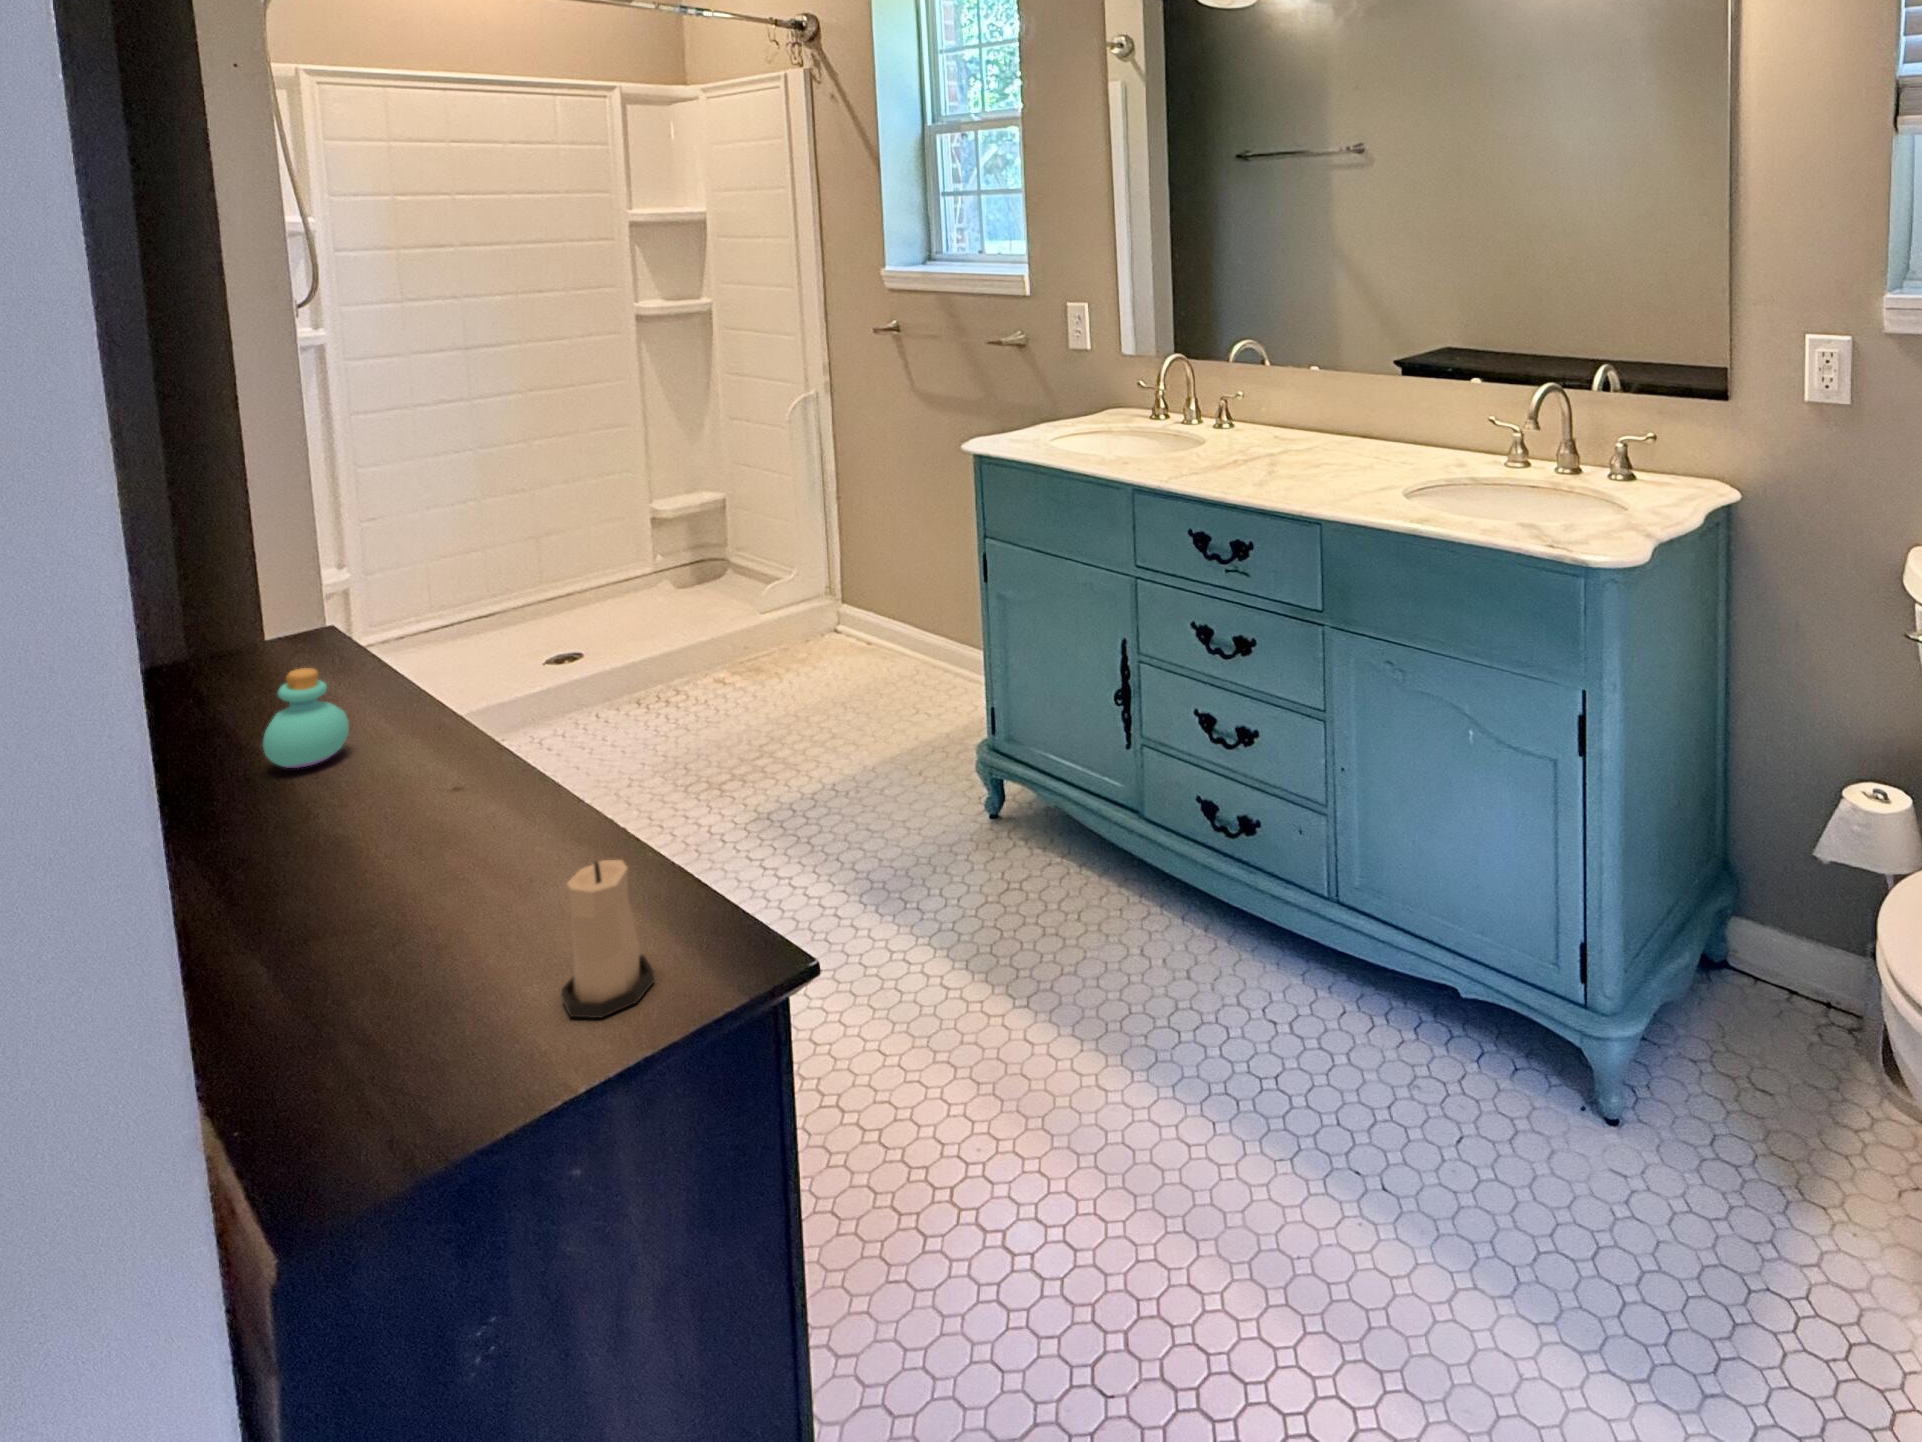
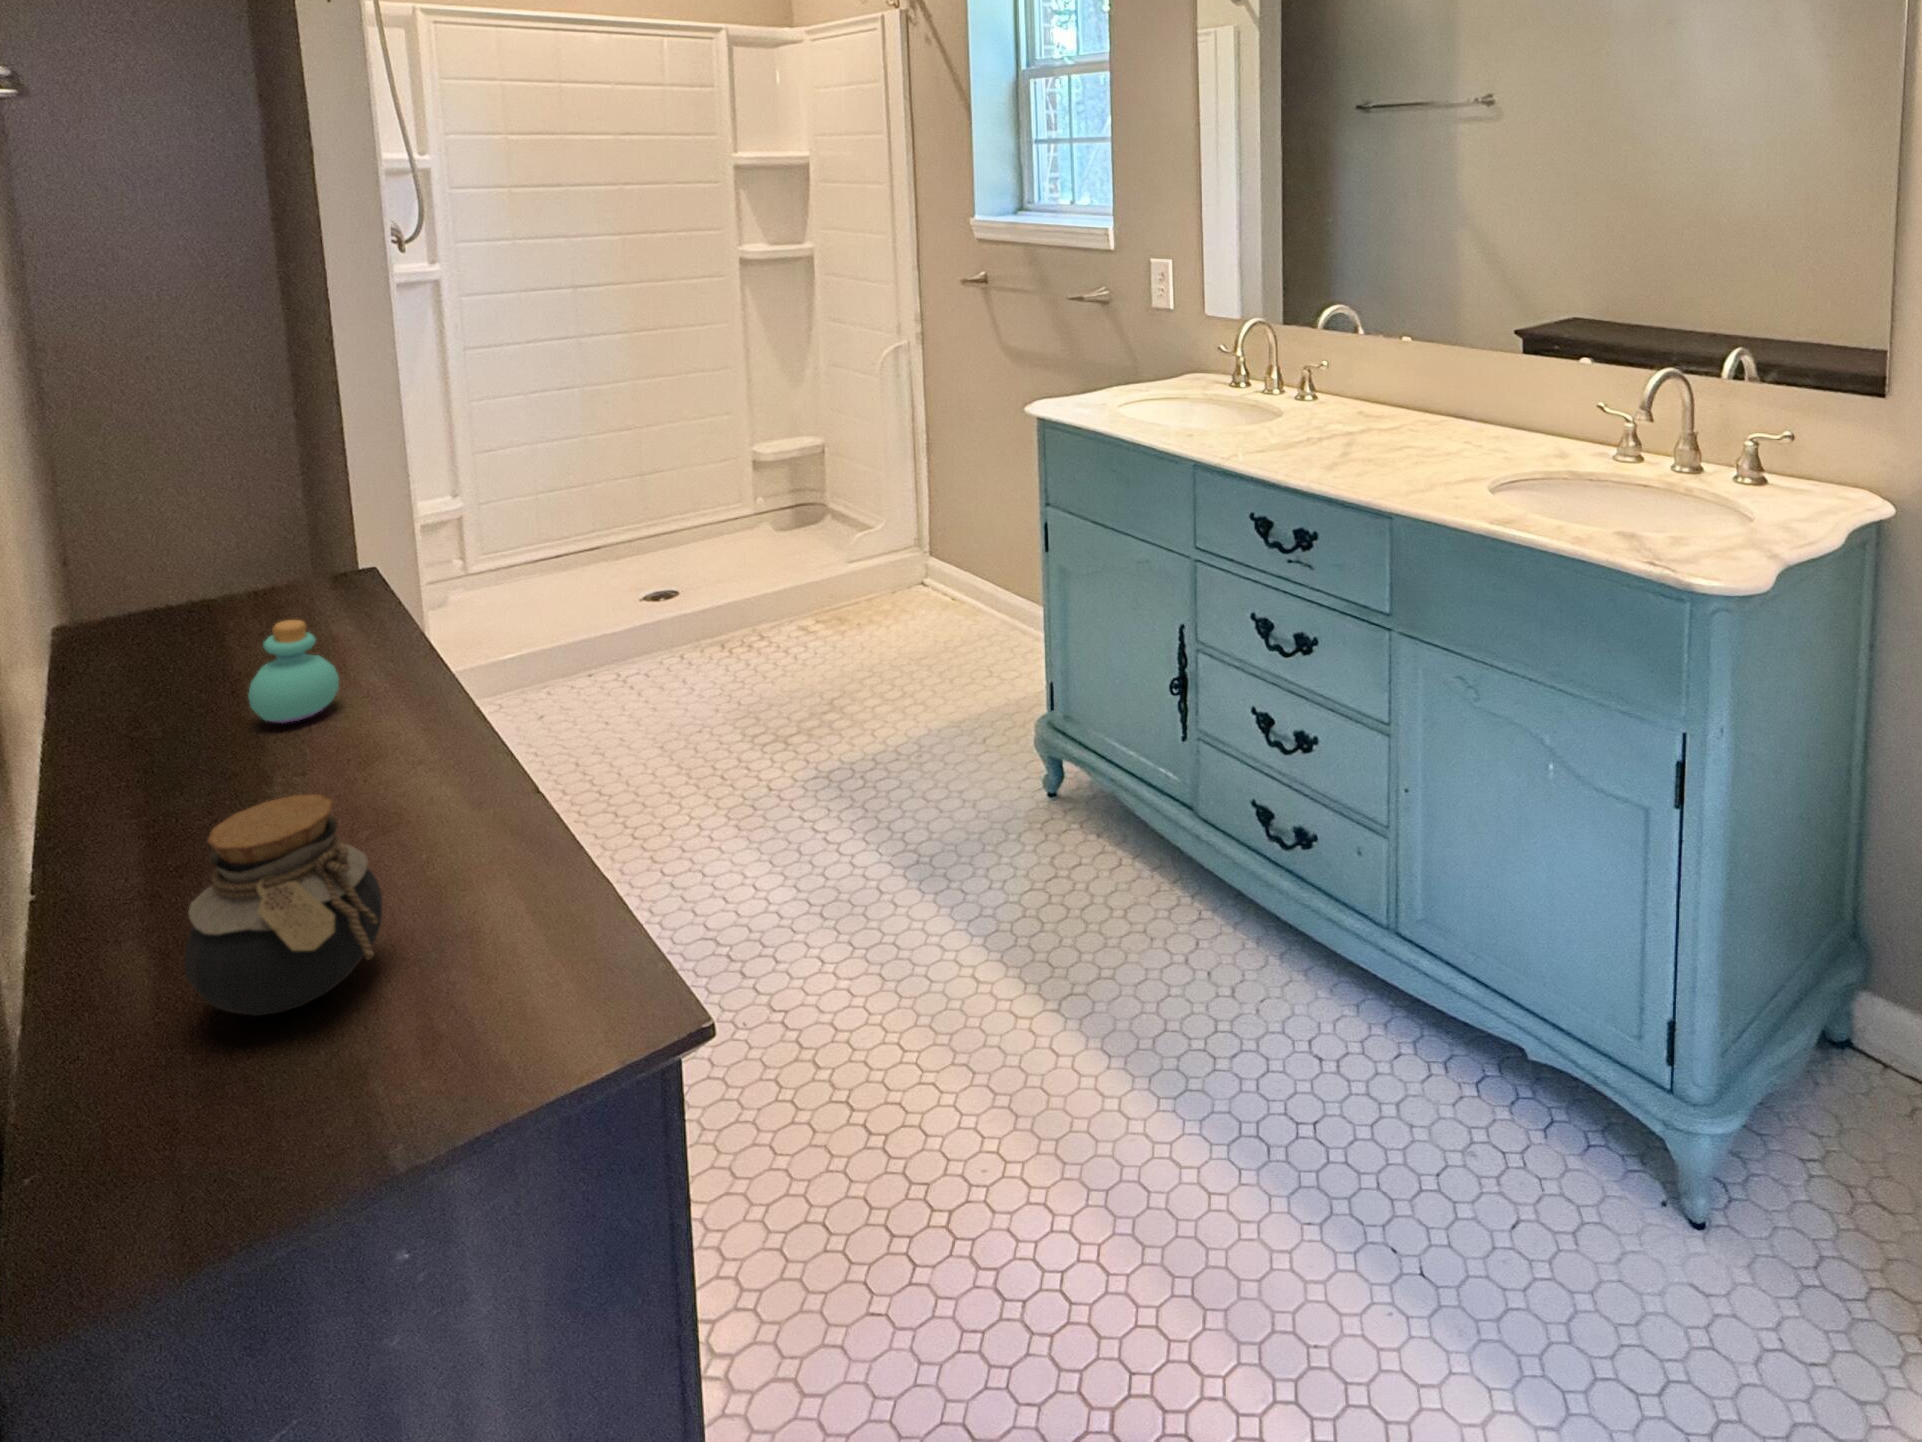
jar: none [323,797,498,996] -> present [184,794,383,1016]
candle: present [561,860,654,1018] -> none [429,886,534,1070]

